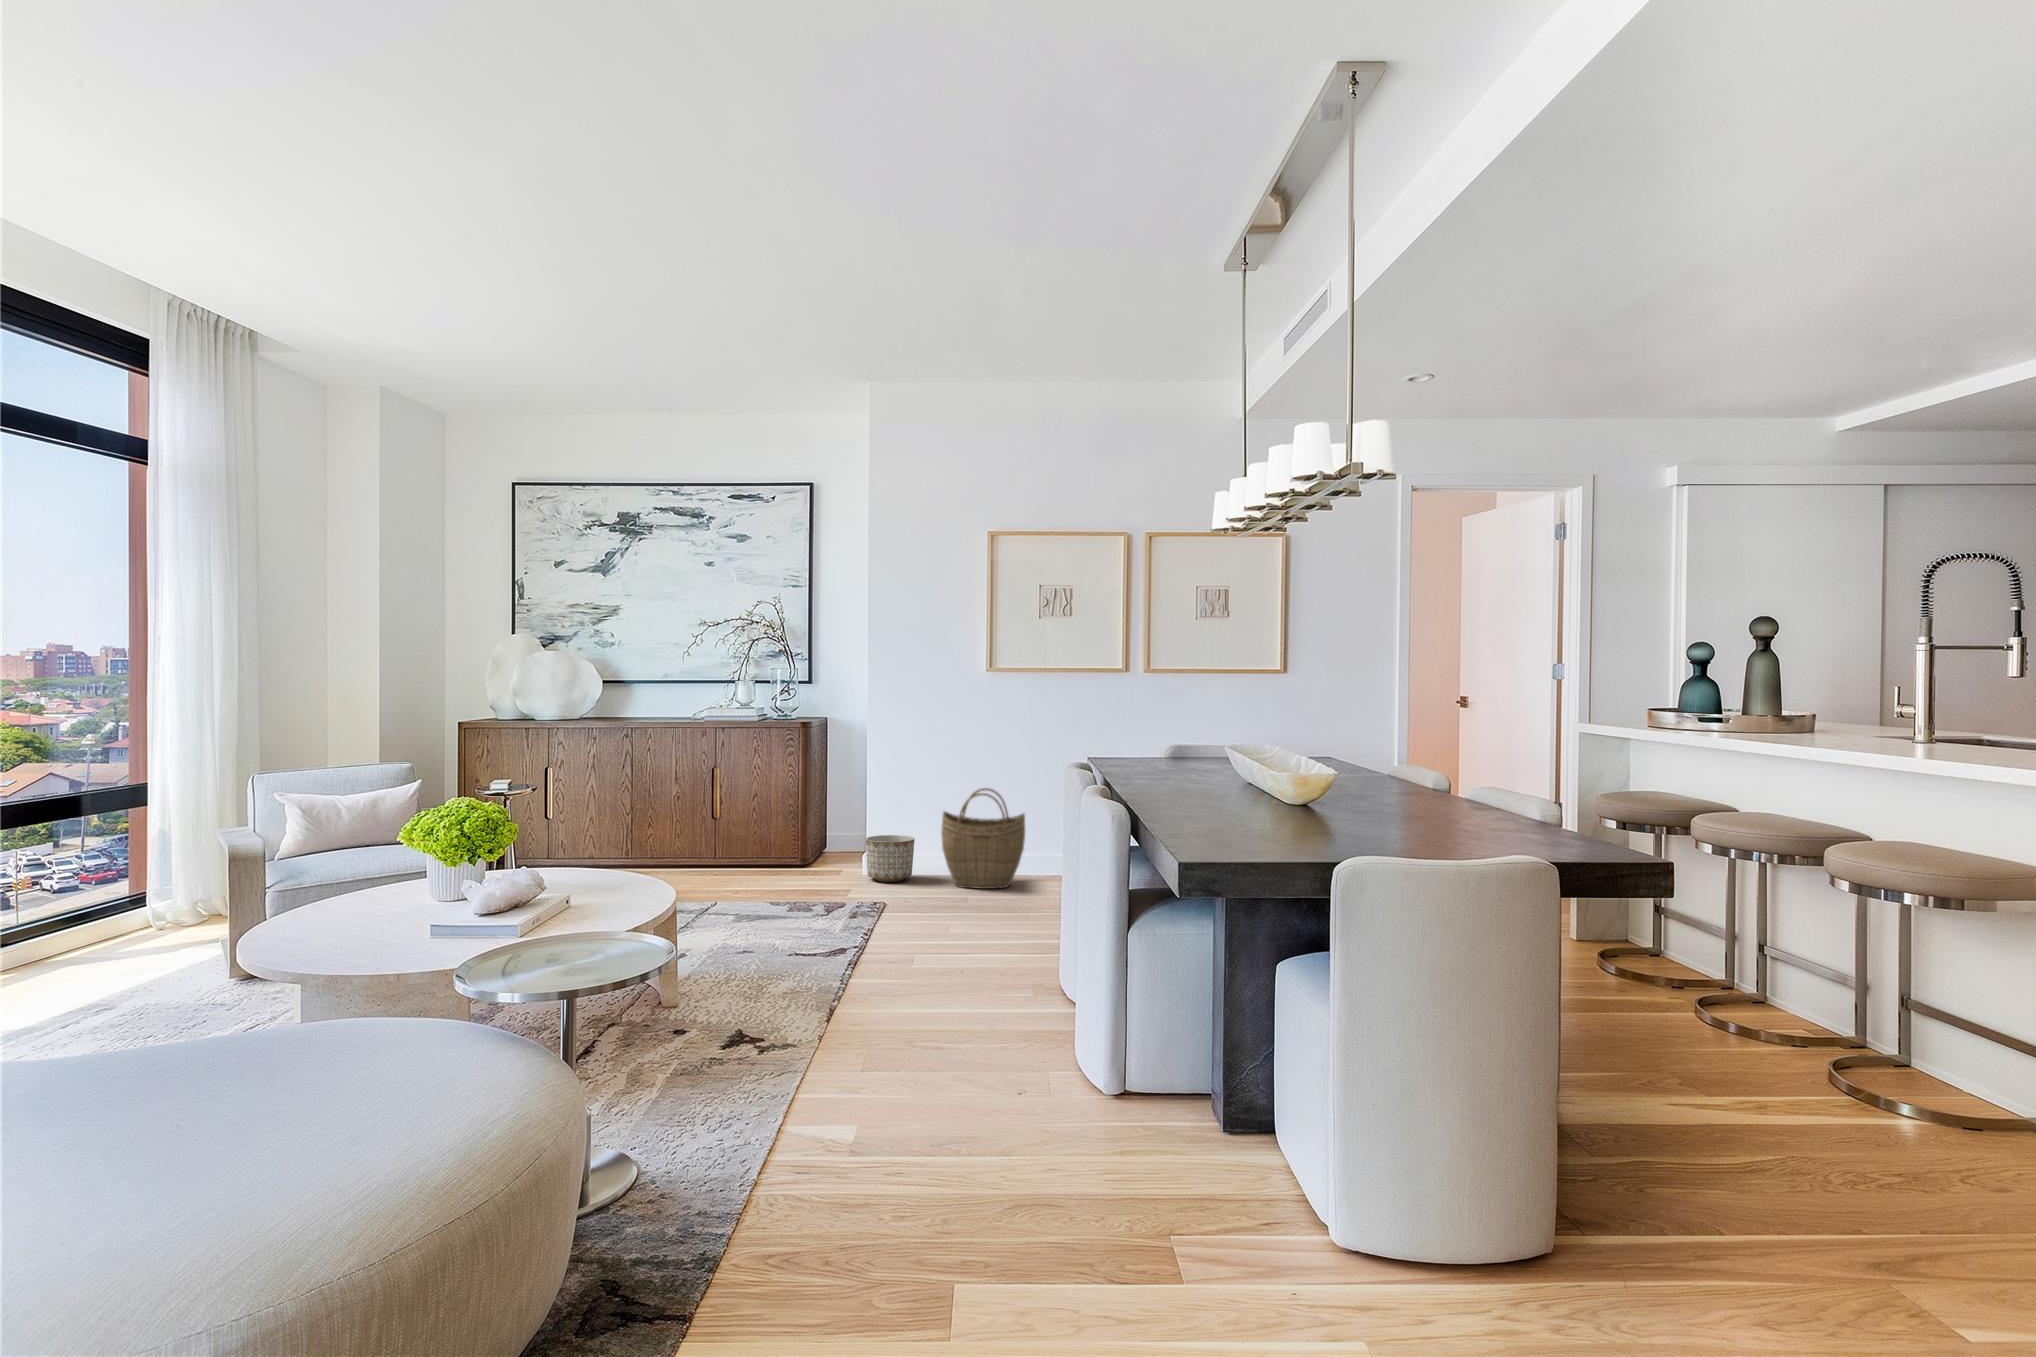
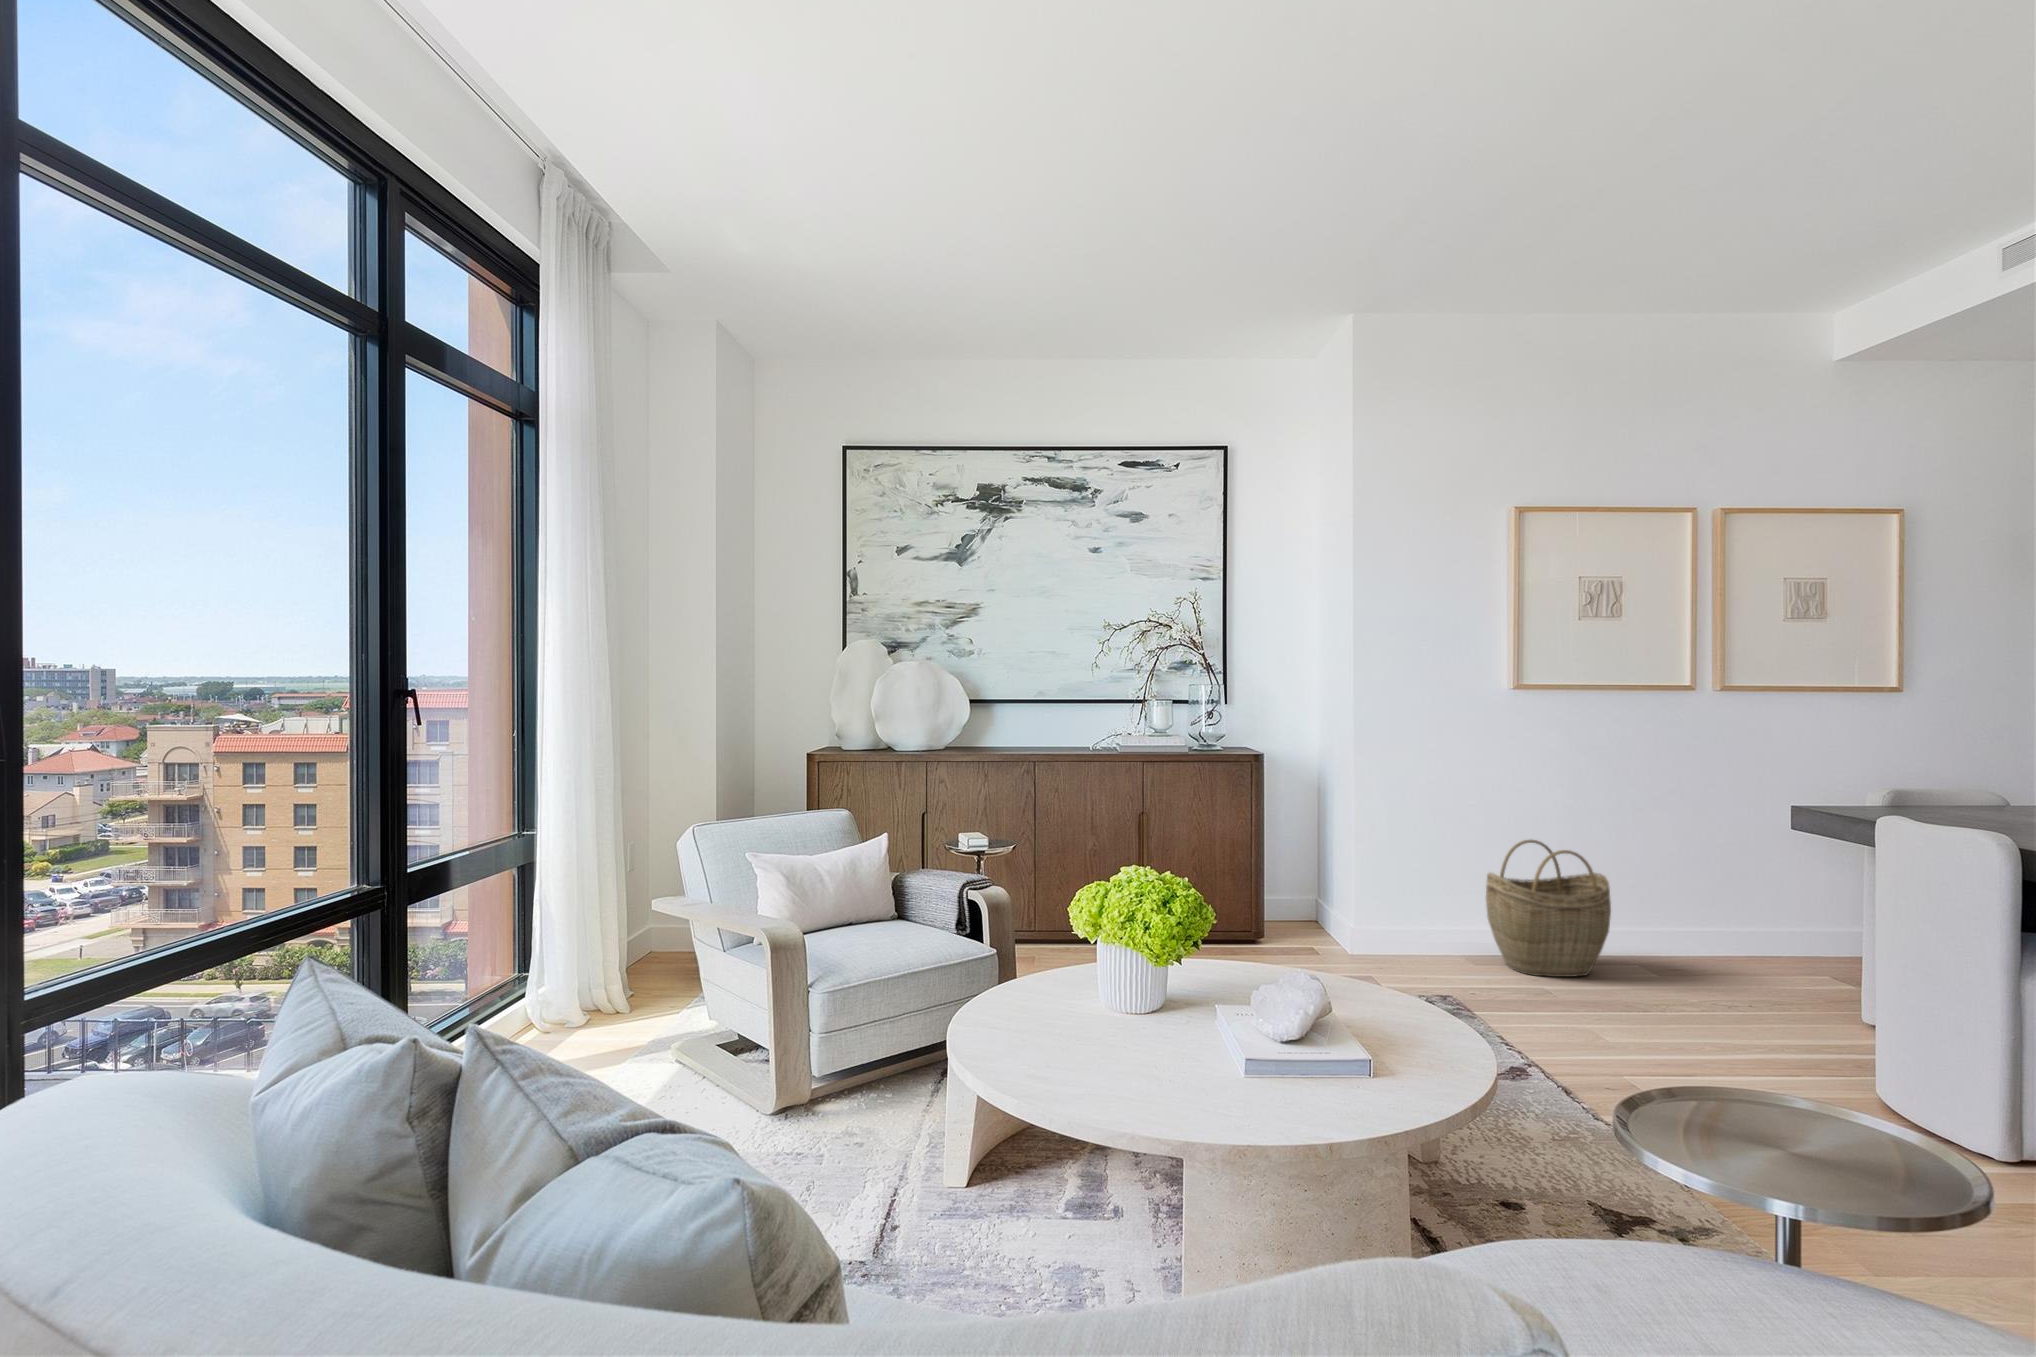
planter: present [866,835,915,882] -> none [1384,902,1453,968]

